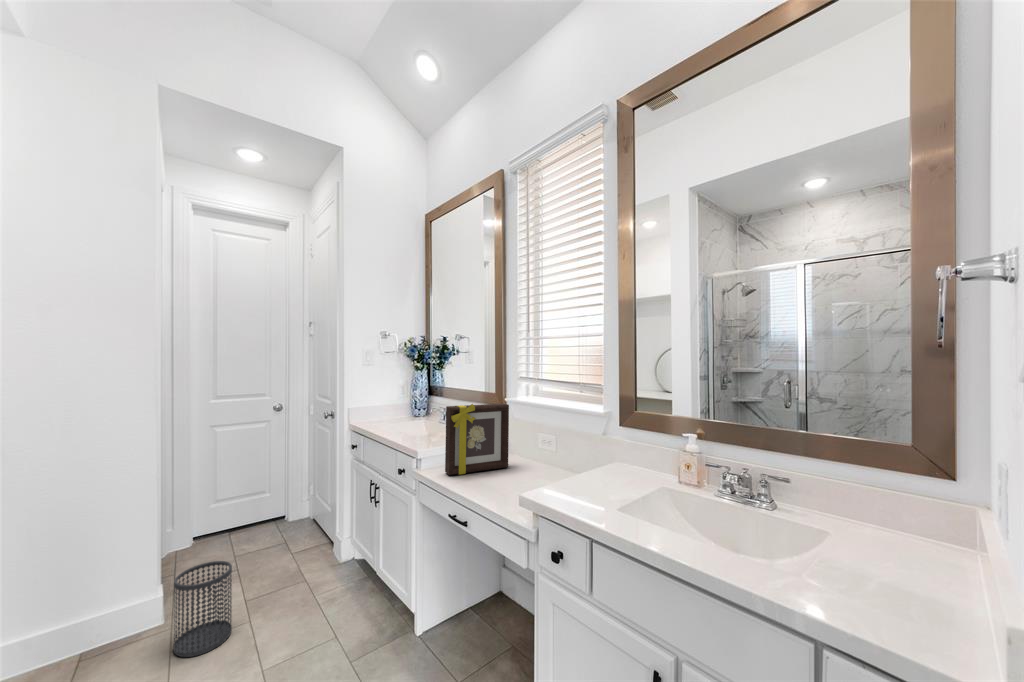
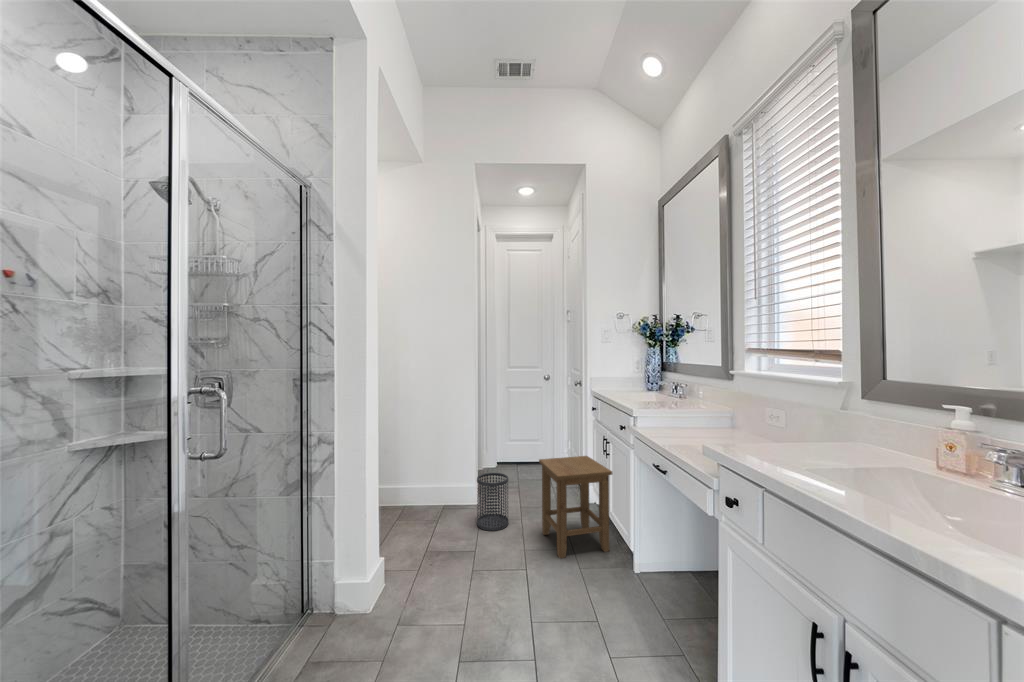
picture frame: present [445,403,509,475] -> none [659,368,729,436]
stool: none [284,508,386,655] -> present [539,456,613,558]

